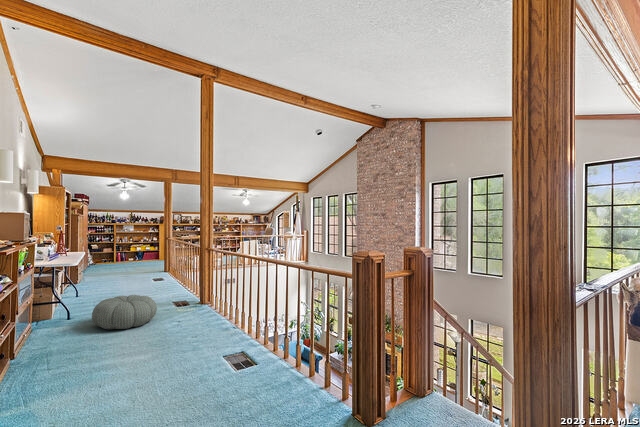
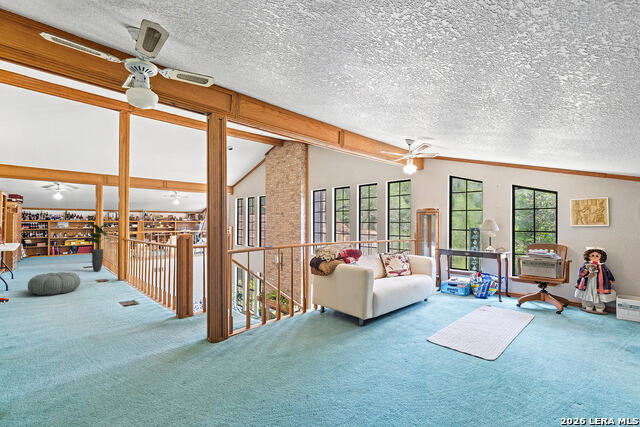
potted plant: none [159,228,187,288] -> present [88,224,111,272]

